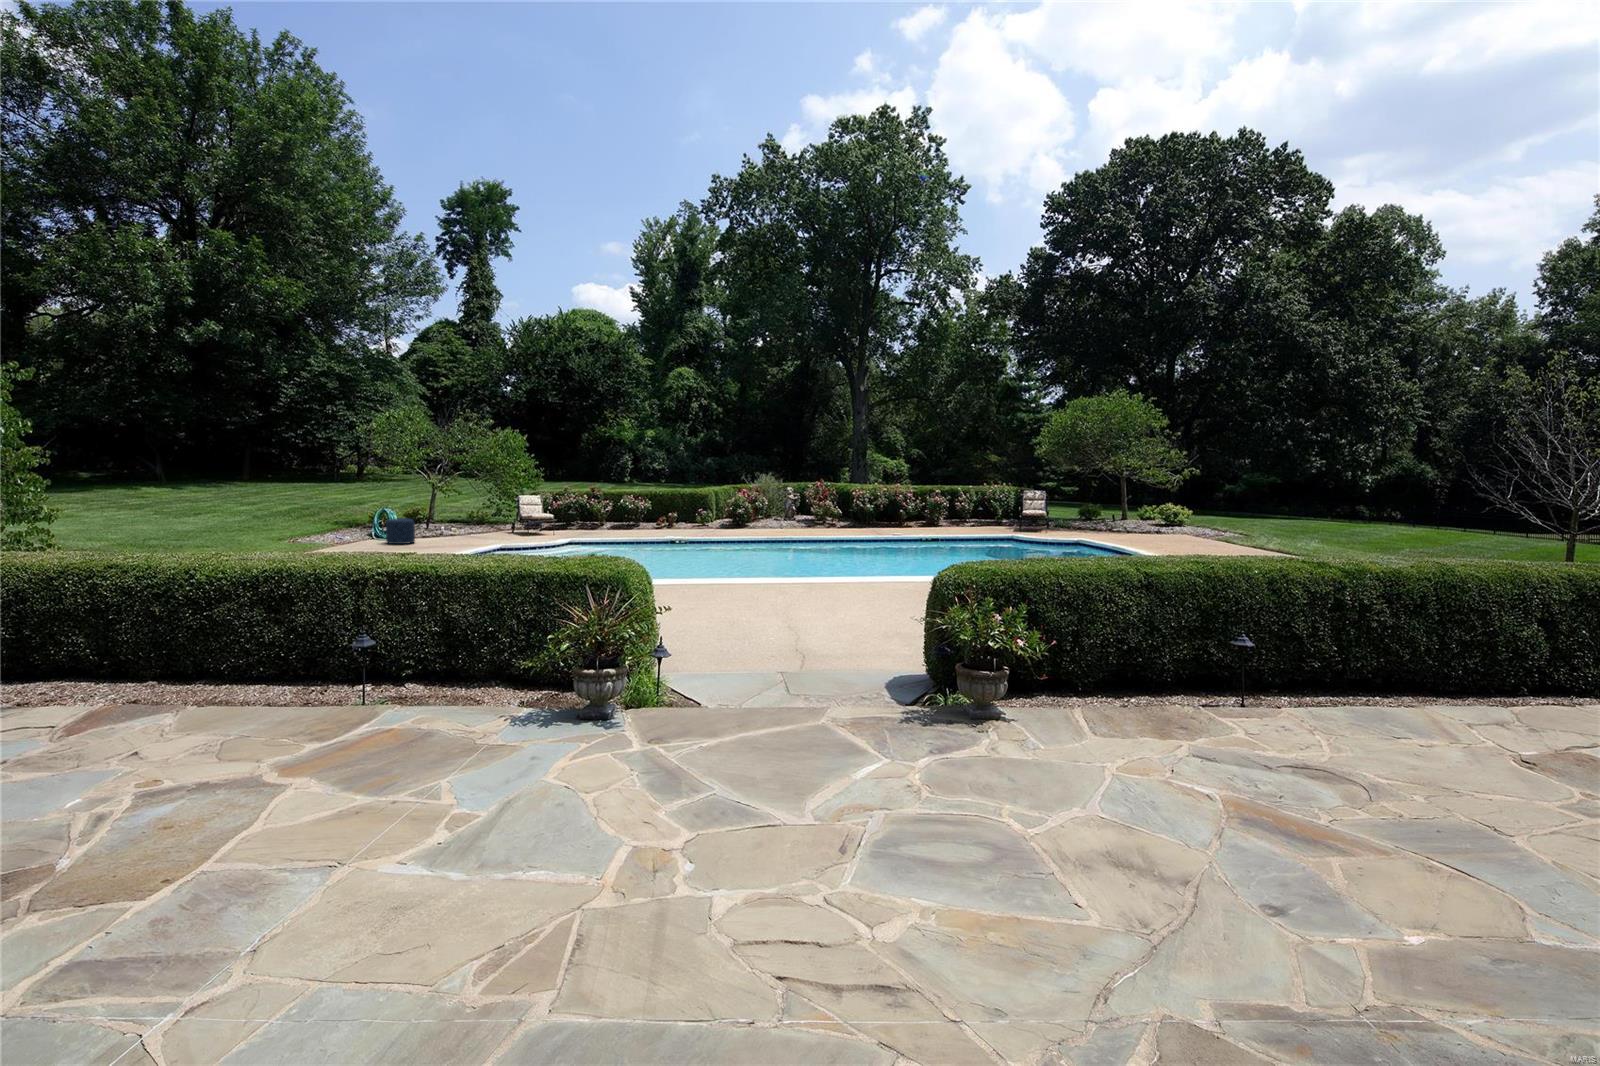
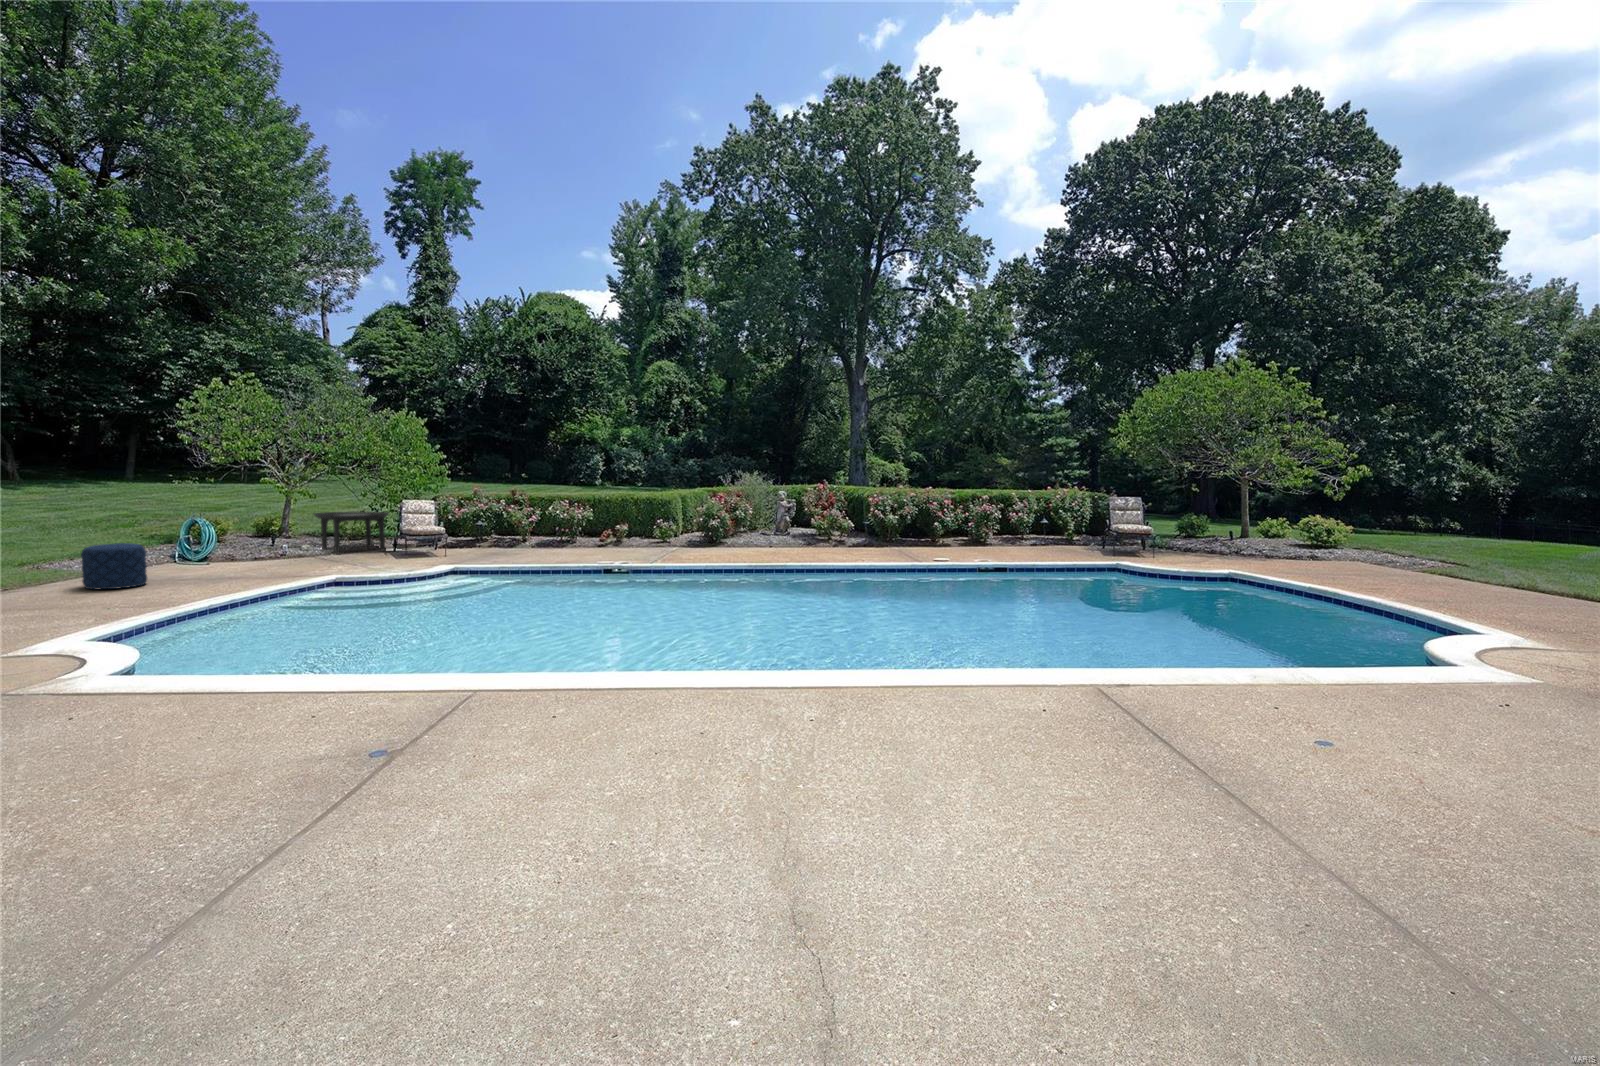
round table: none [471,502,518,530] -> present [314,512,389,554]

